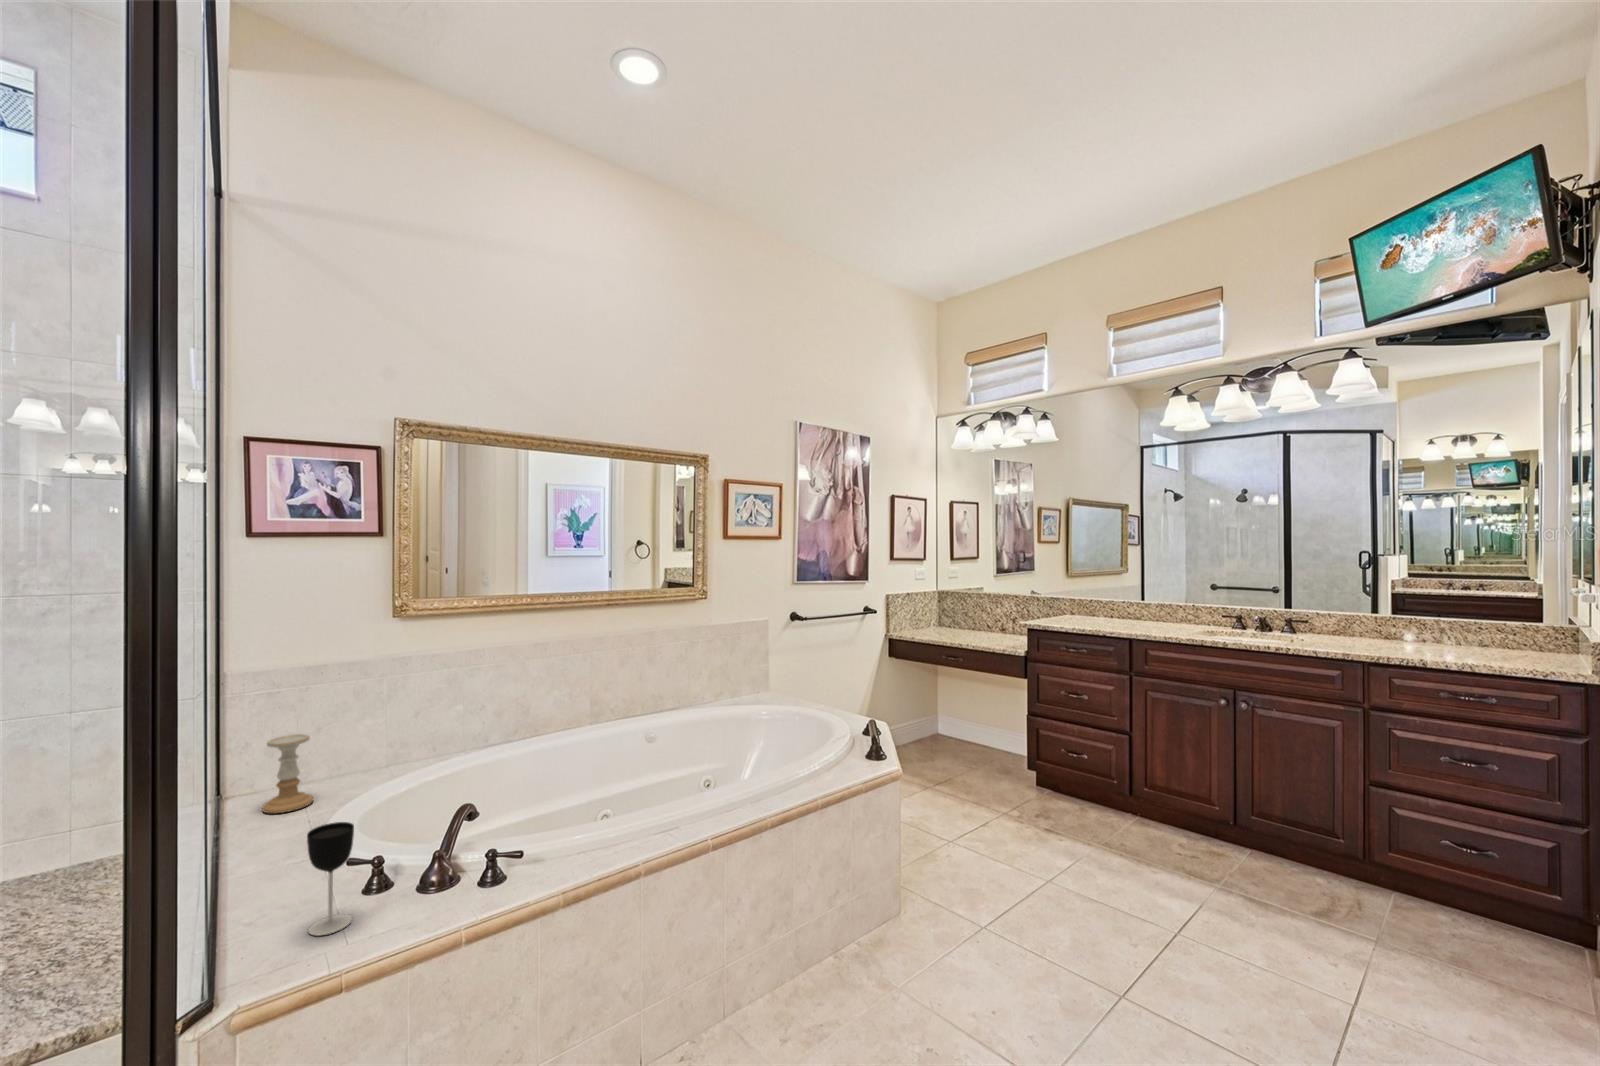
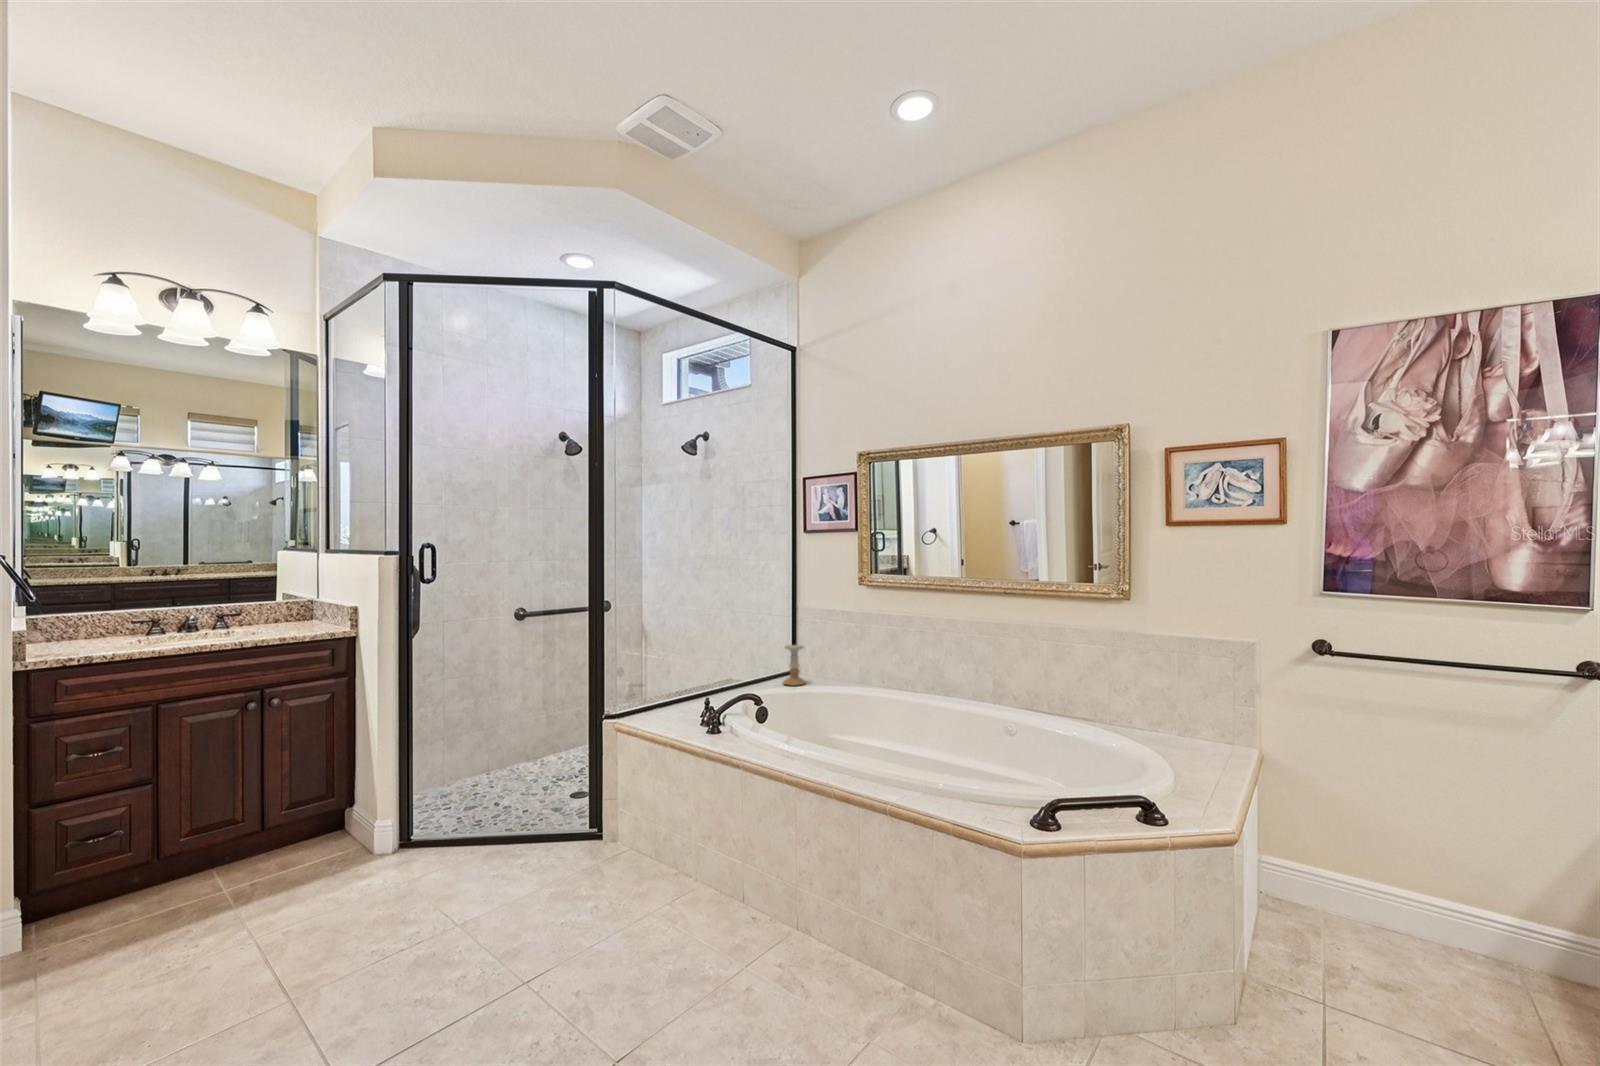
wine glass: present [307,822,354,935] -> none [664,670,682,719]

